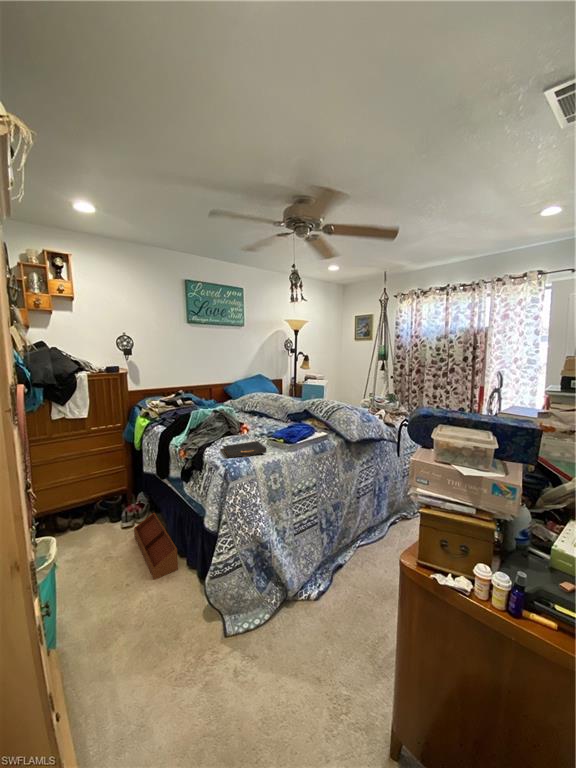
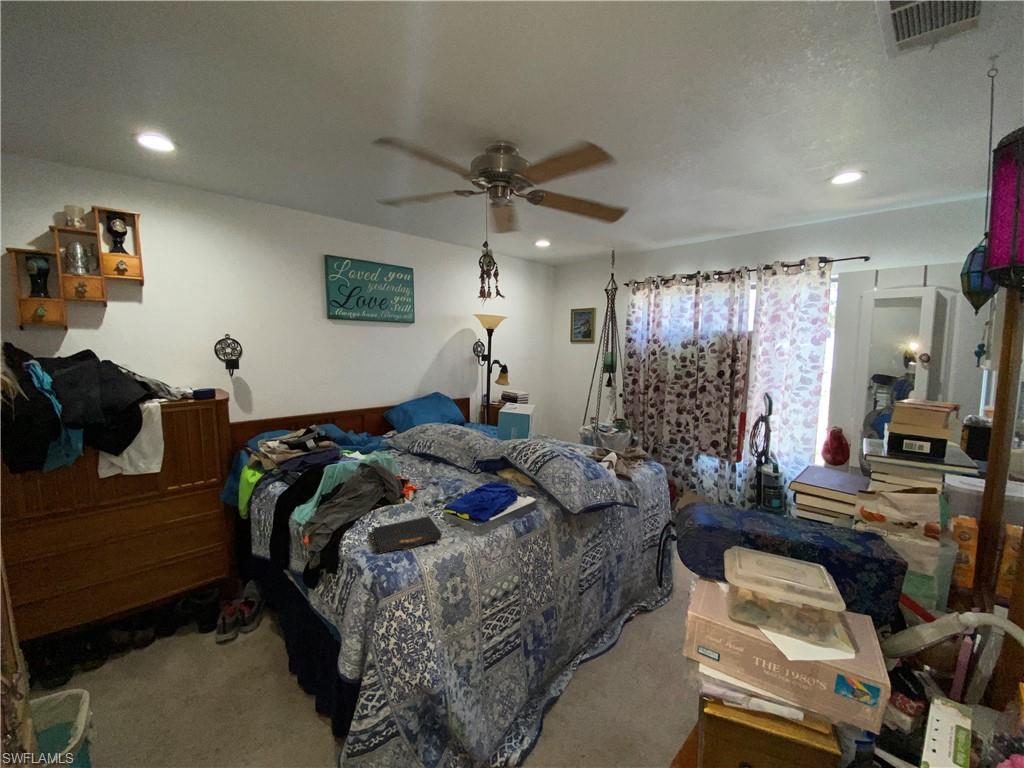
storage bin: present [134,513,178,580] -> none [236,616,301,744]

